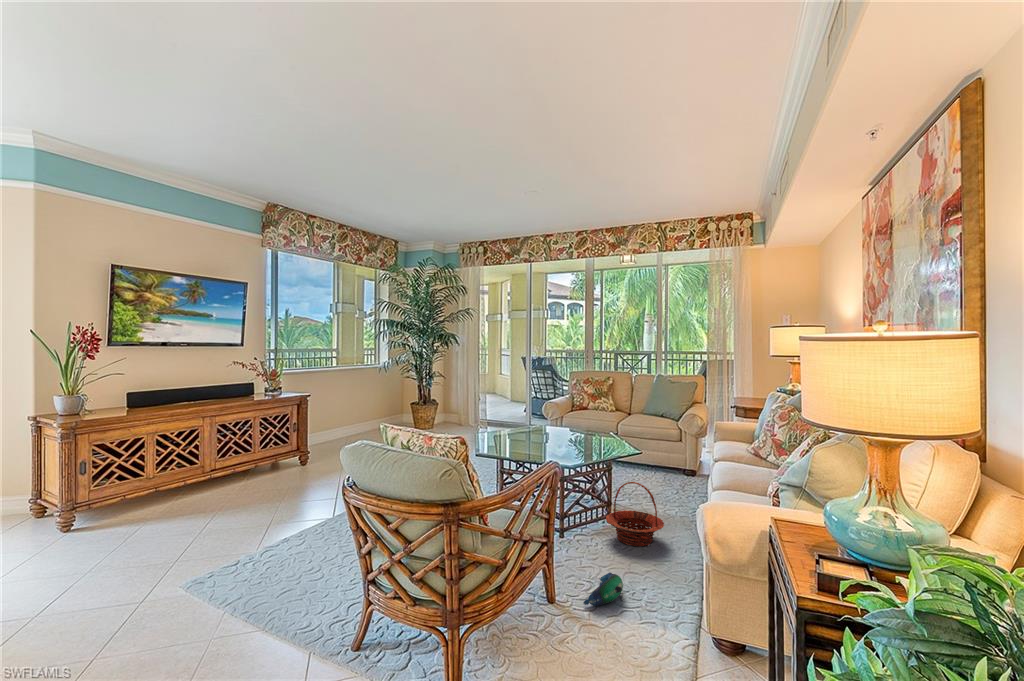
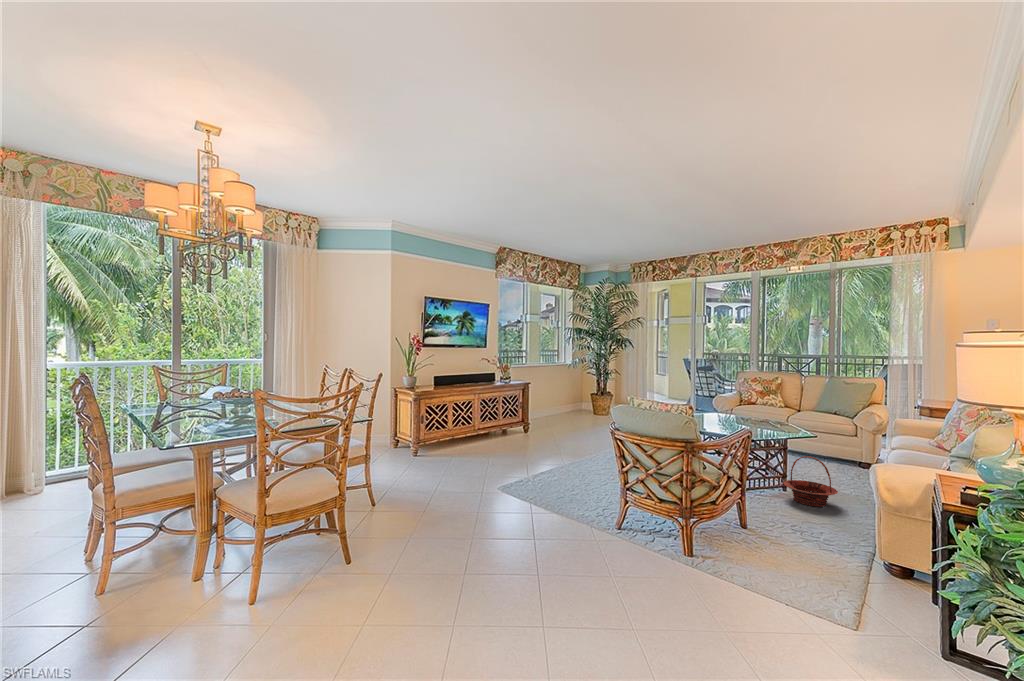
plush toy: present [583,573,623,606] -> none [771,516,803,535]

